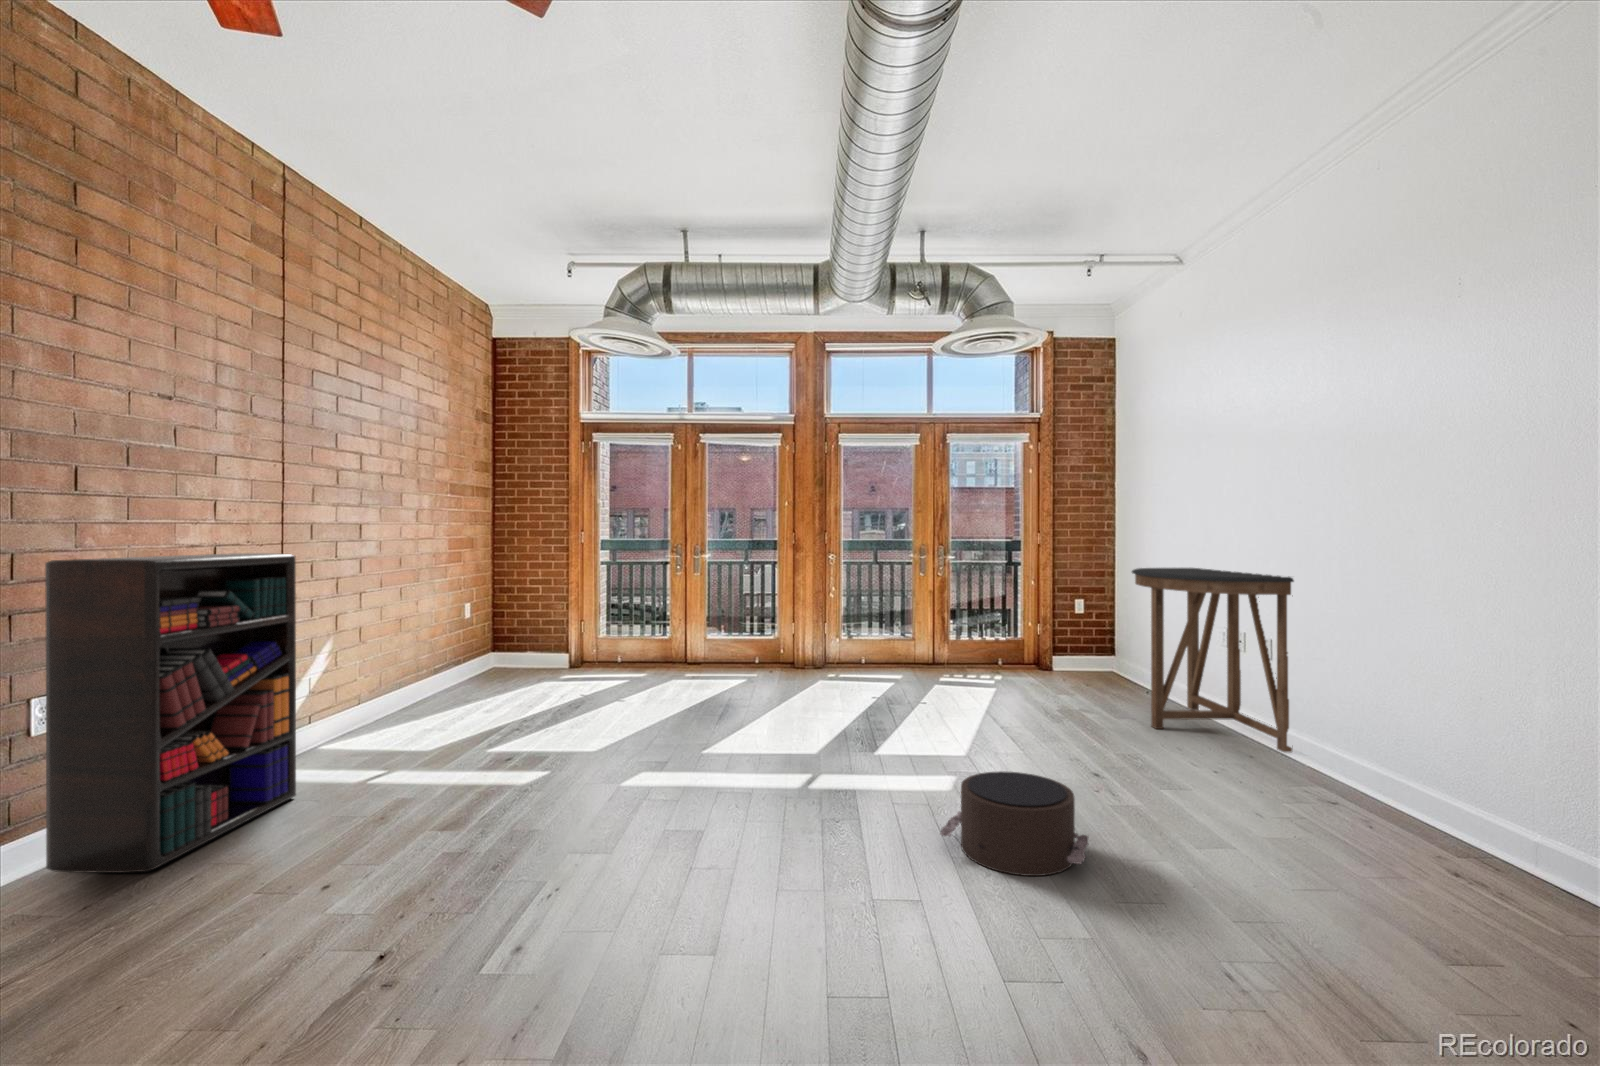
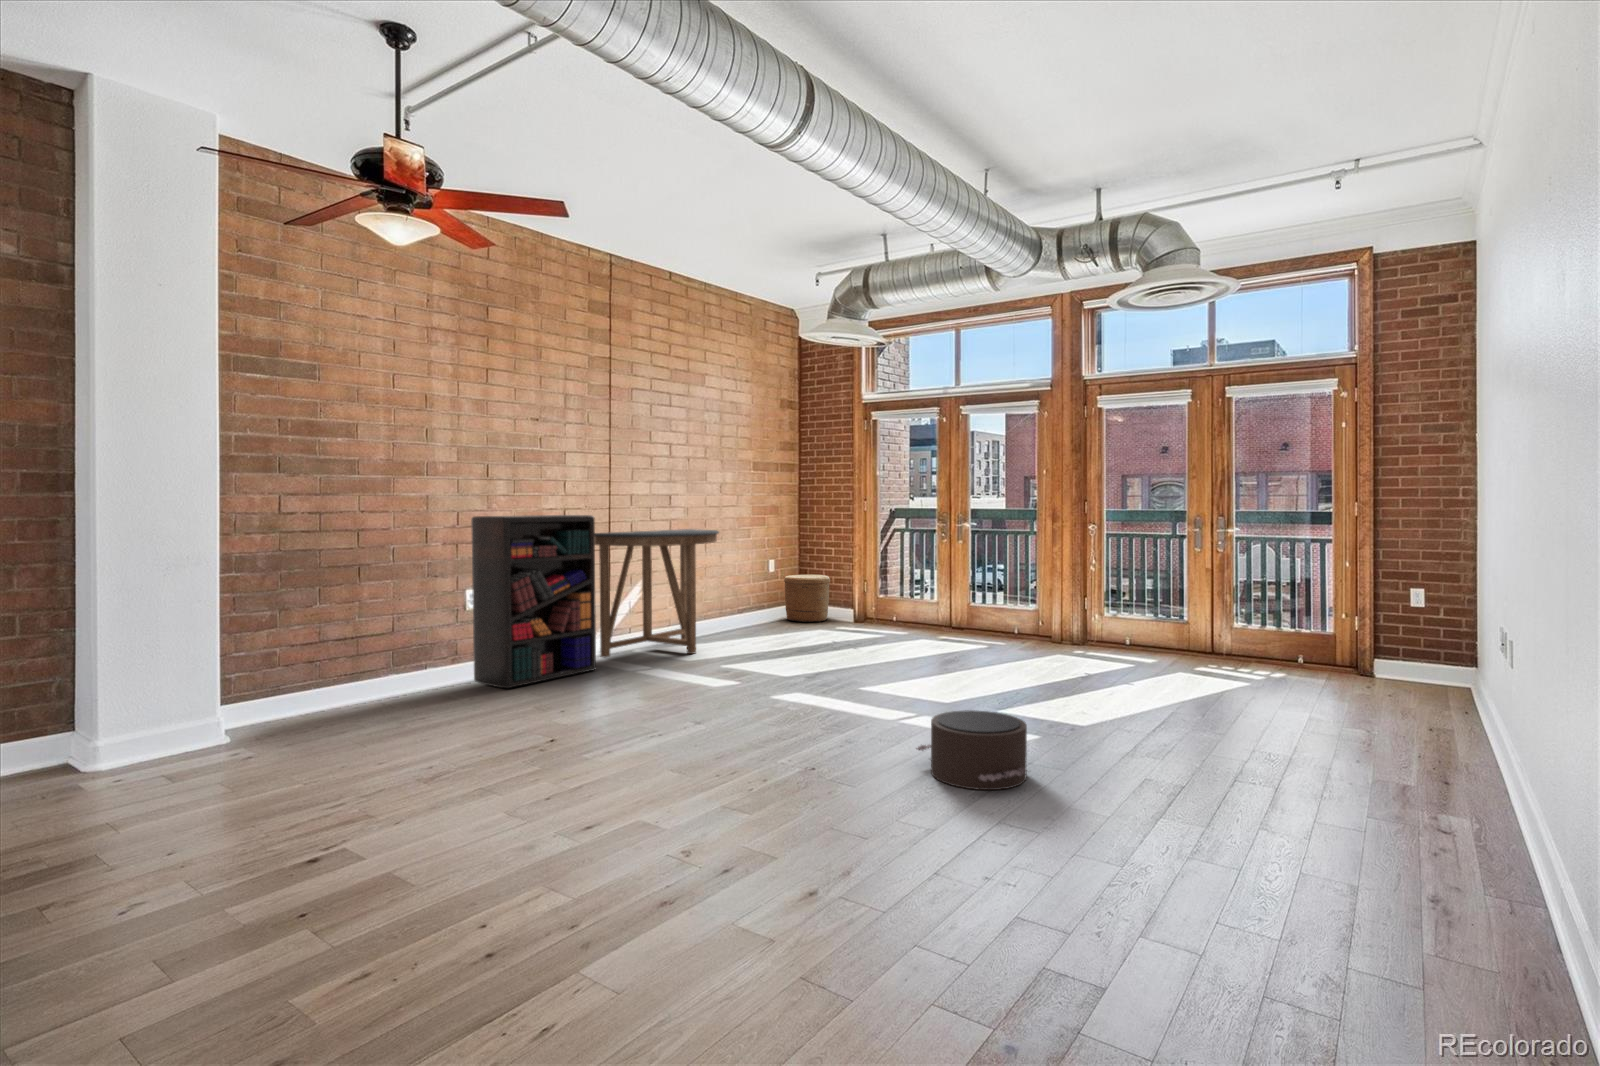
console table: present [1132,568,1294,752] -> present [595,529,719,658]
woven basket: none [482,617,541,675] -> present [784,575,830,622]

